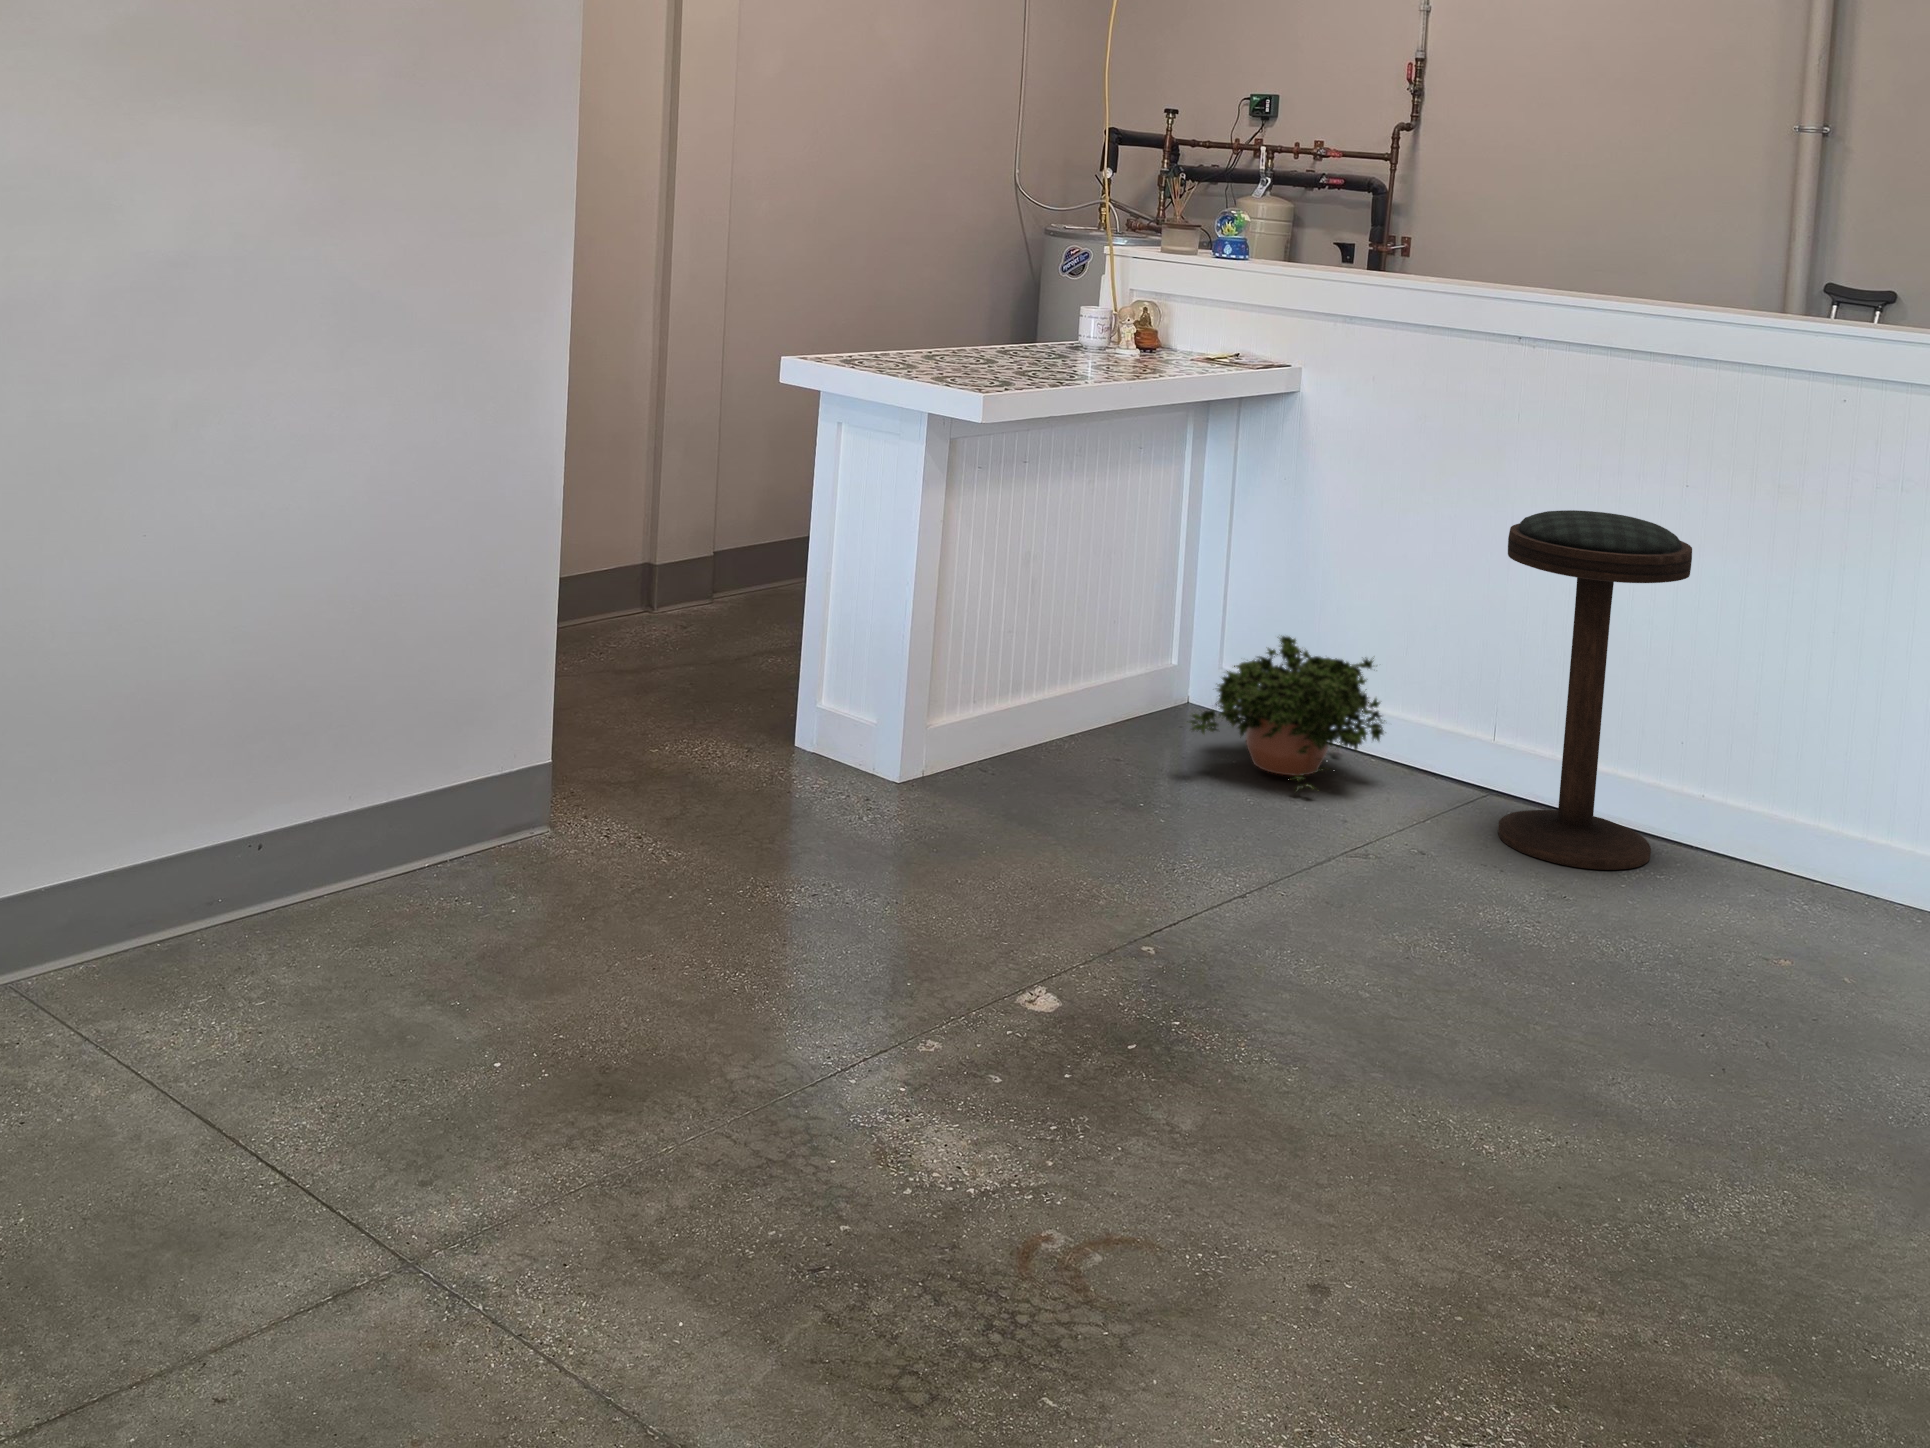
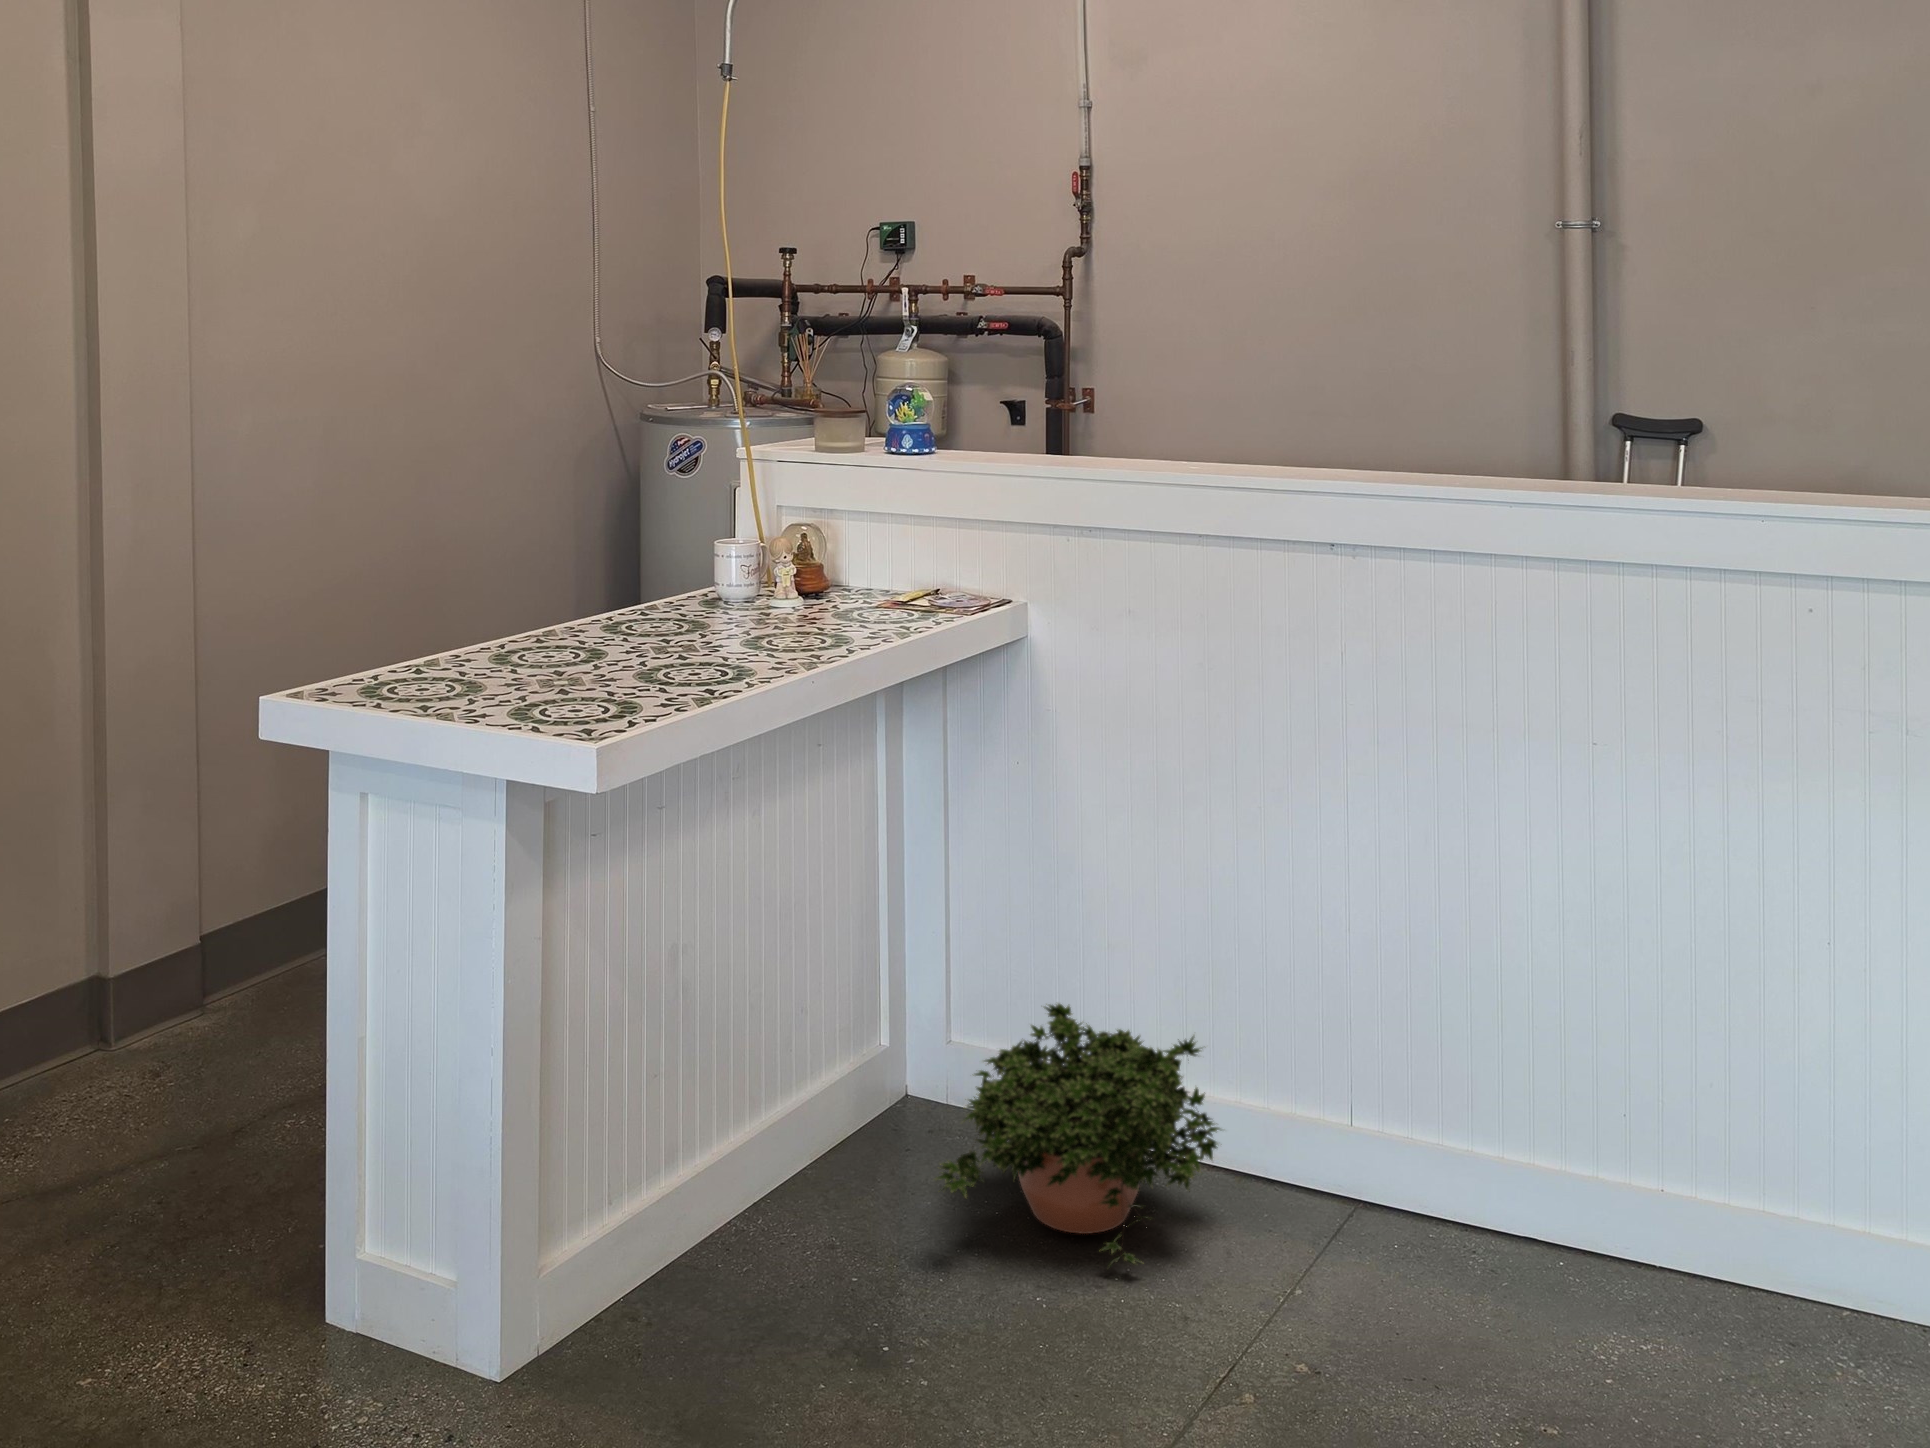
bar stool: present [1498,510,1692,870] -> none [1387,798,1658,1366]

